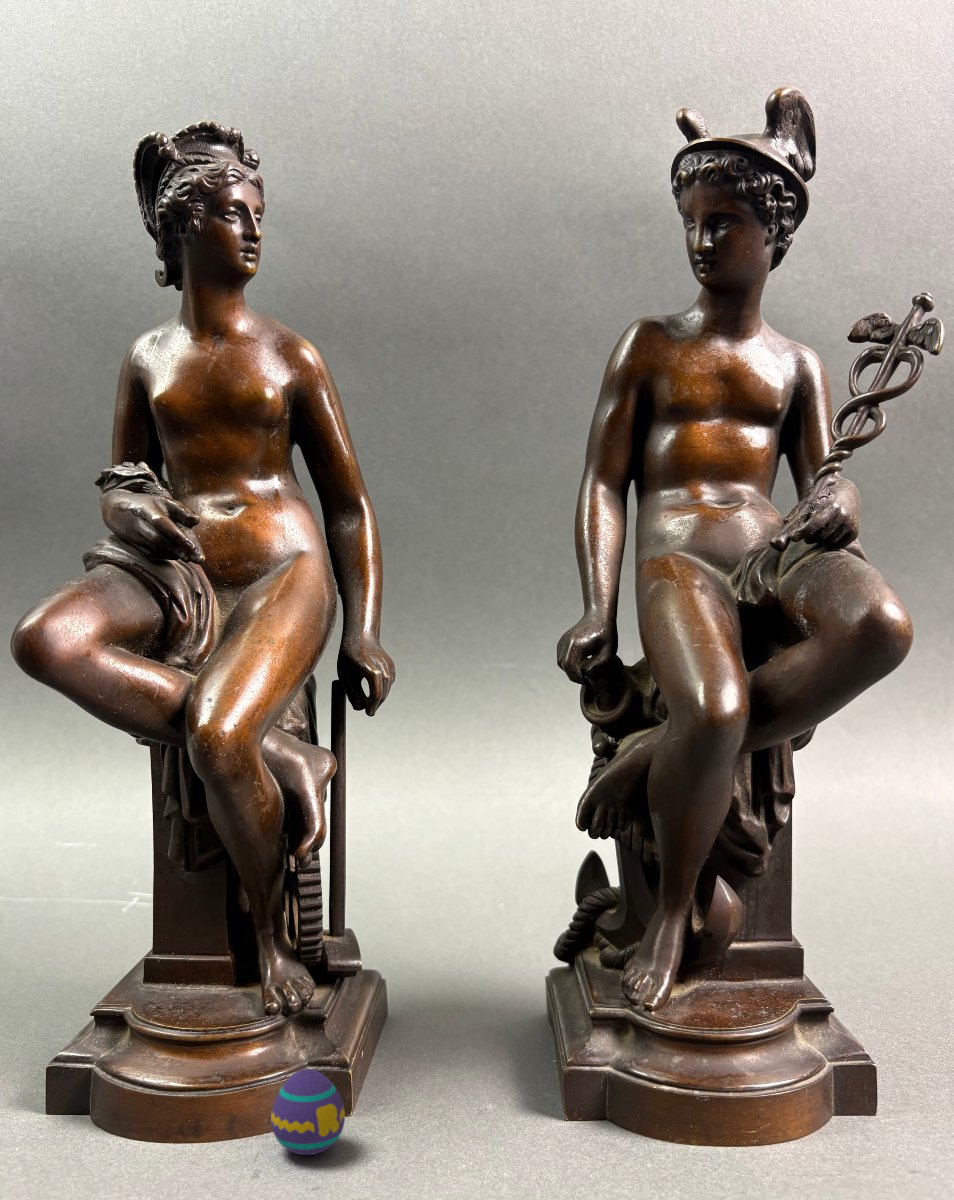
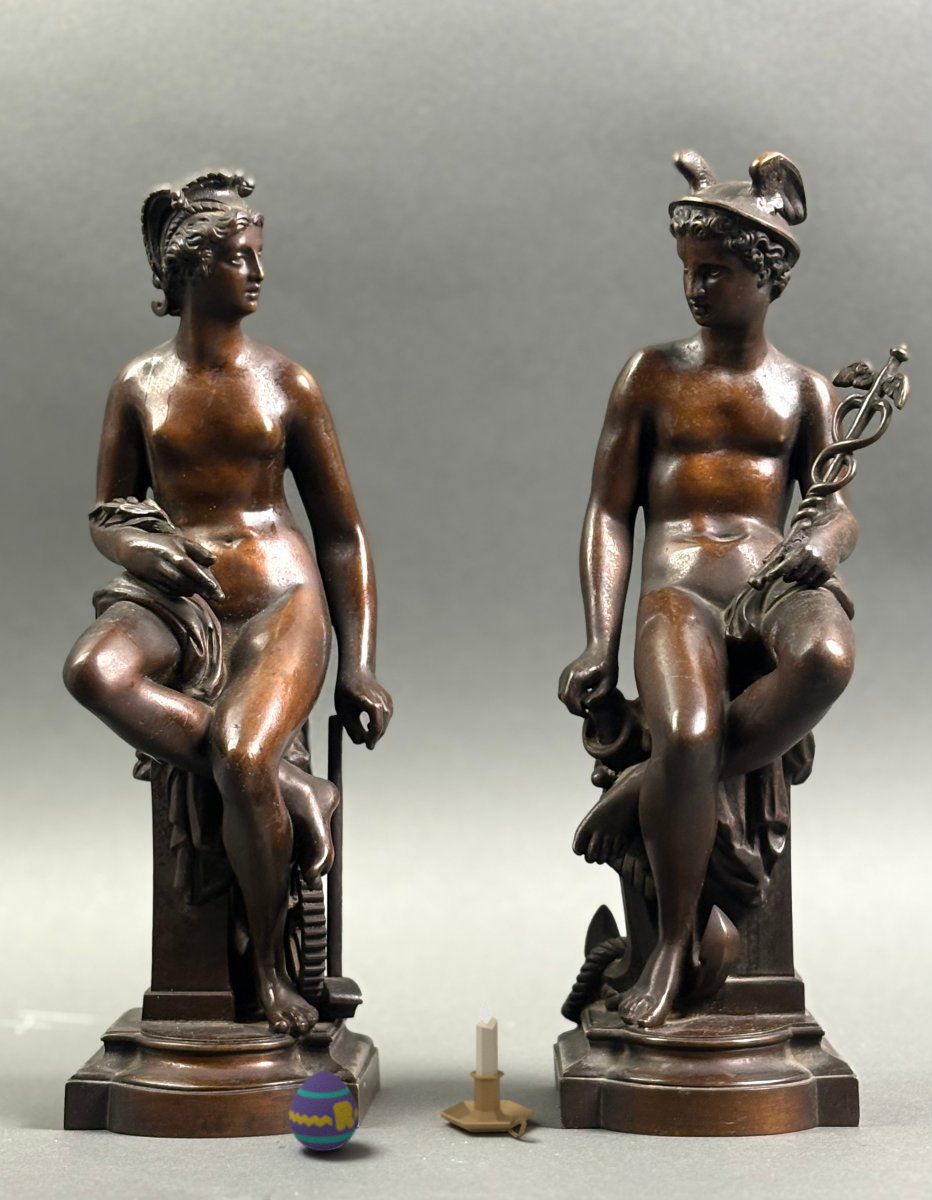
candlestick: none [435,982,535,1133] -> present [440,999,535,1137]

